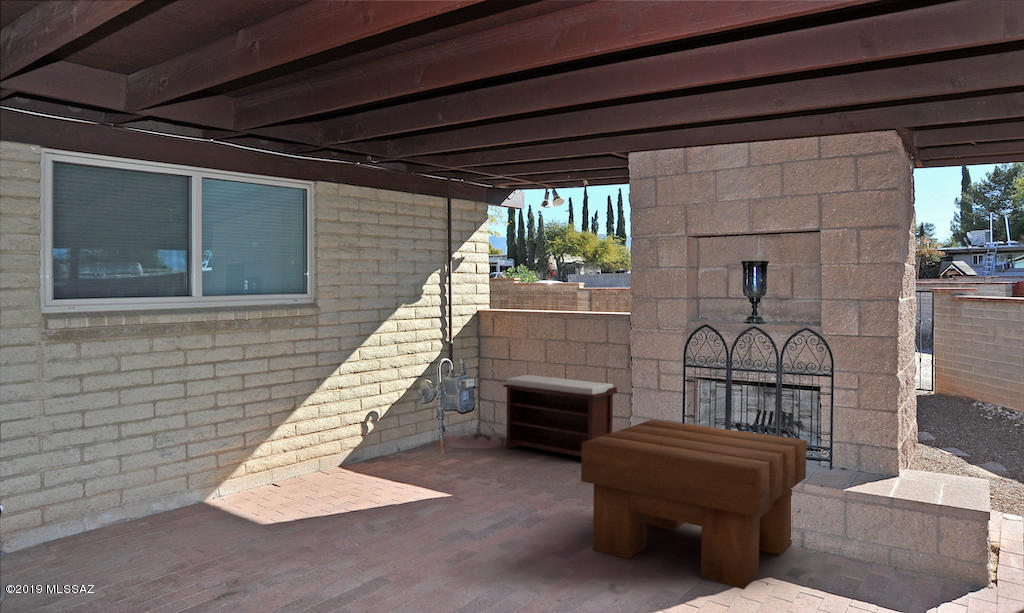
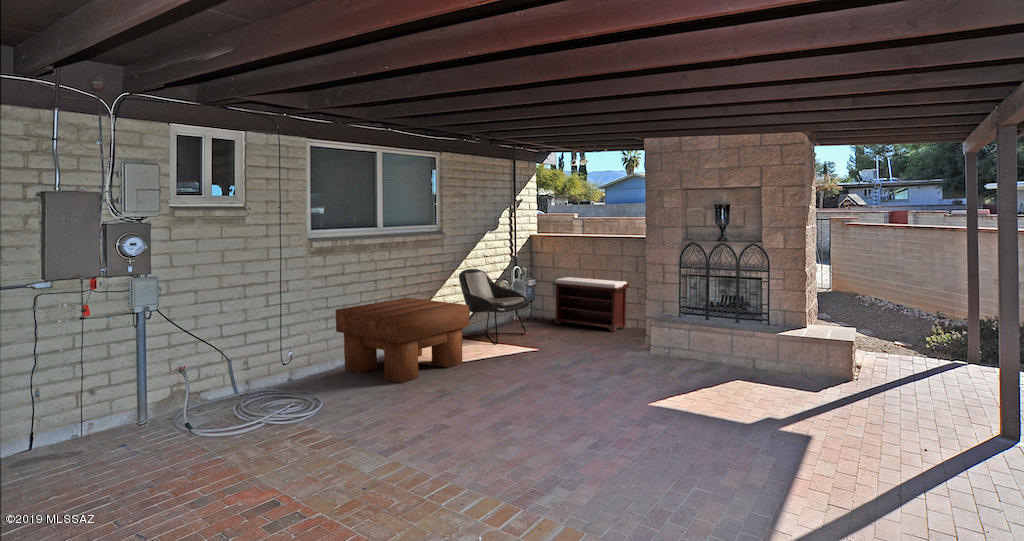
lounge chair: none [338,362,456,484] -> present [459,269,529,344]
coffee table: present [581,420,807,589] -> present [336,298,469,383]

